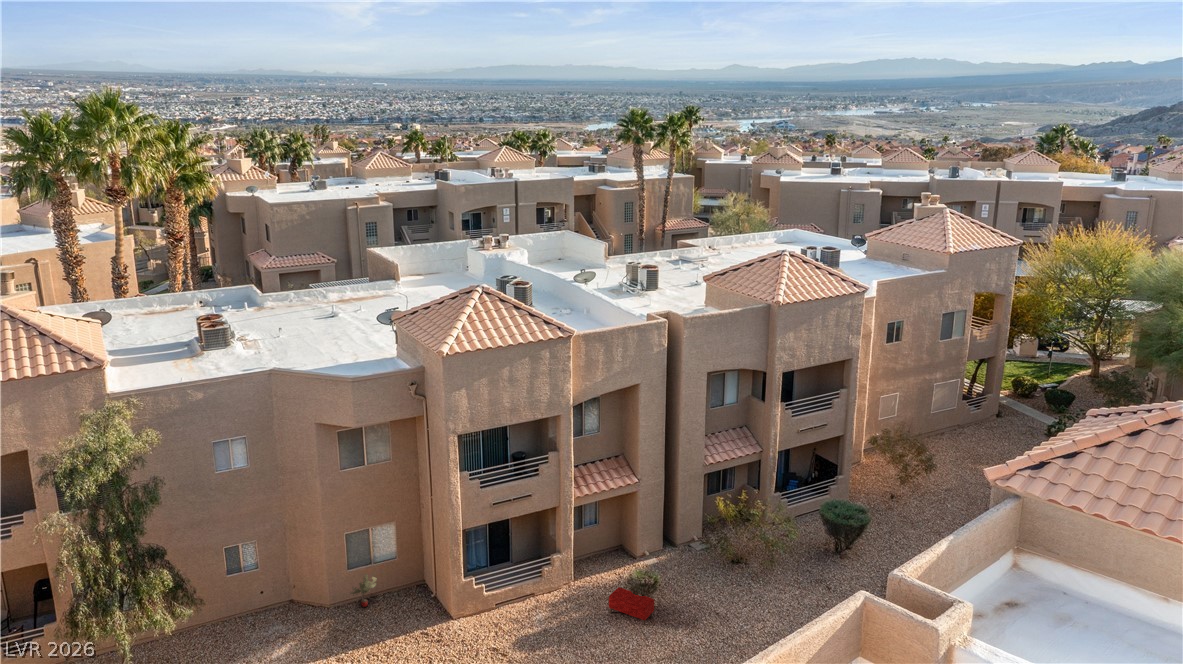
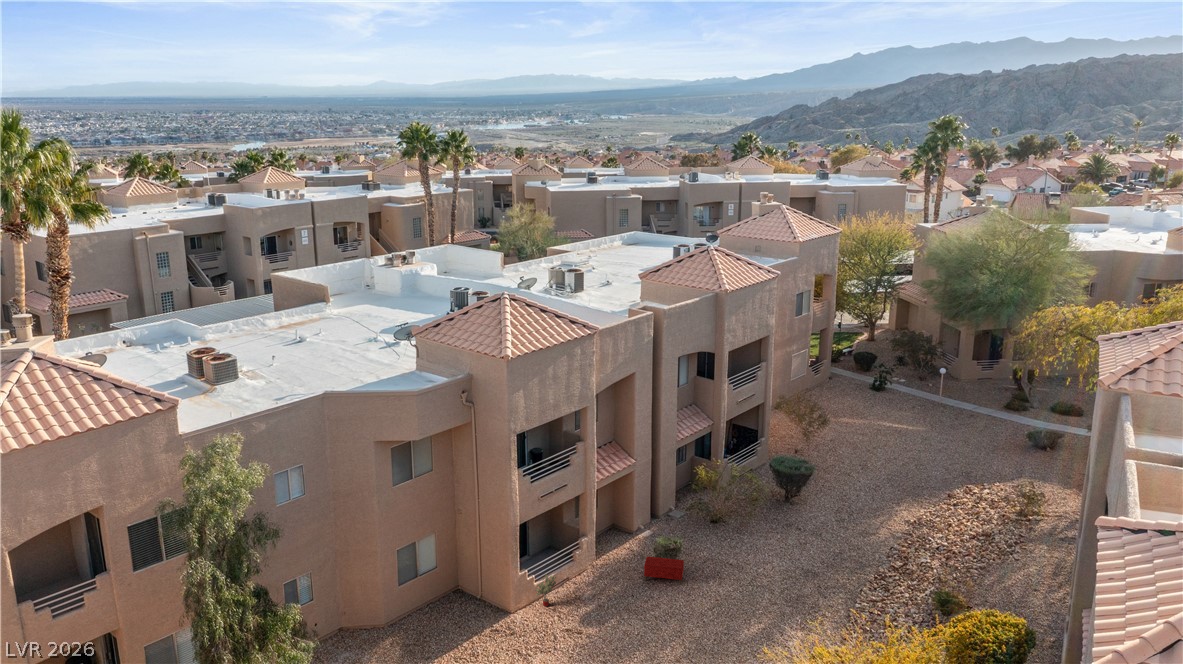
potted tree: present [351,575,376,607] -> present [536,574,556,606]

